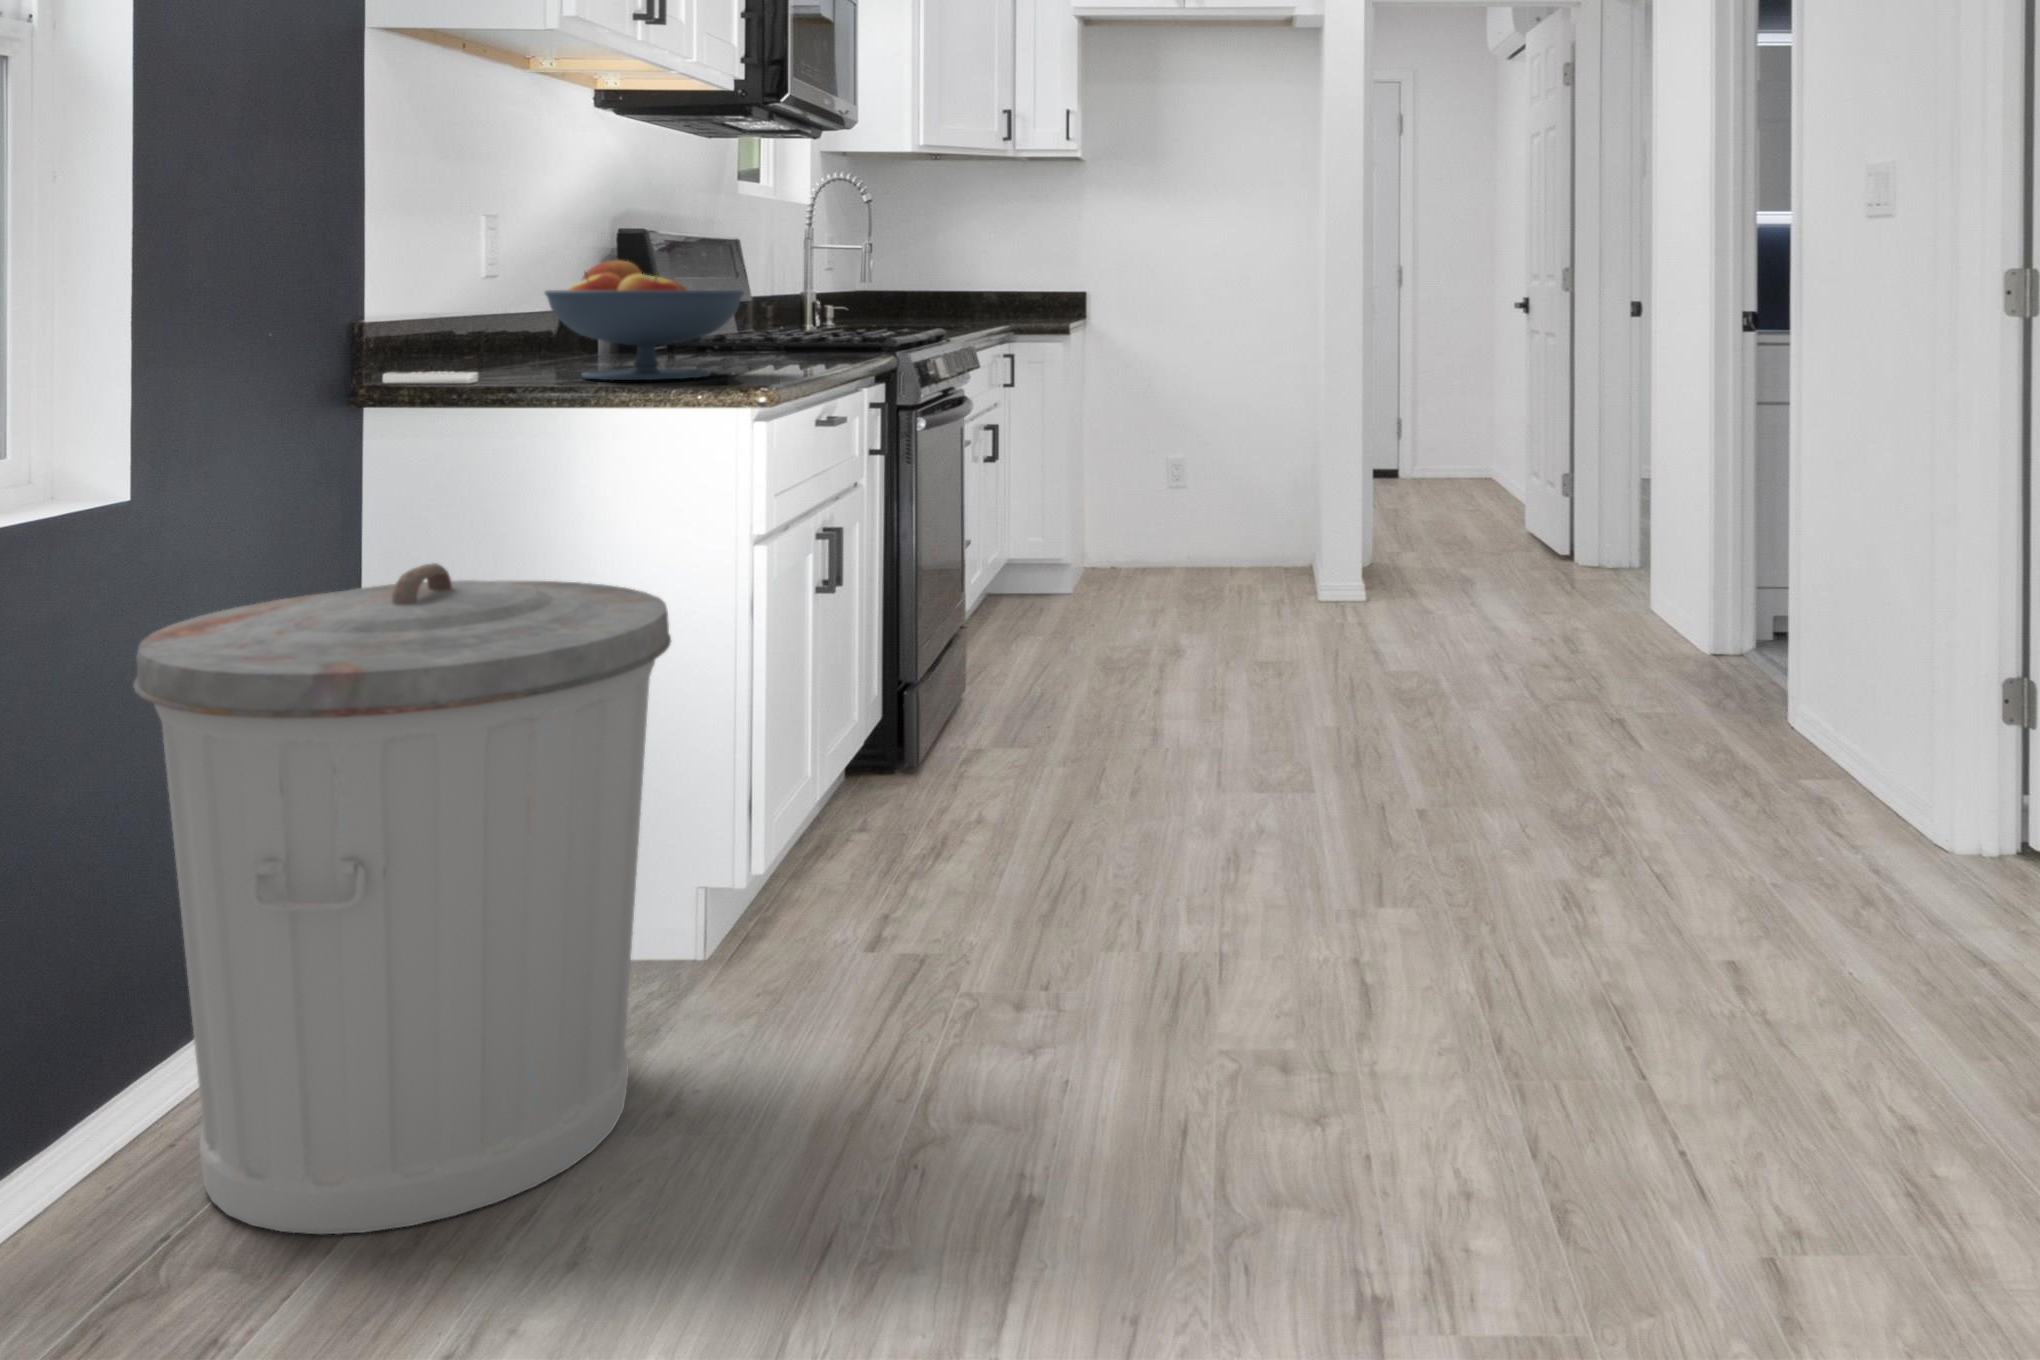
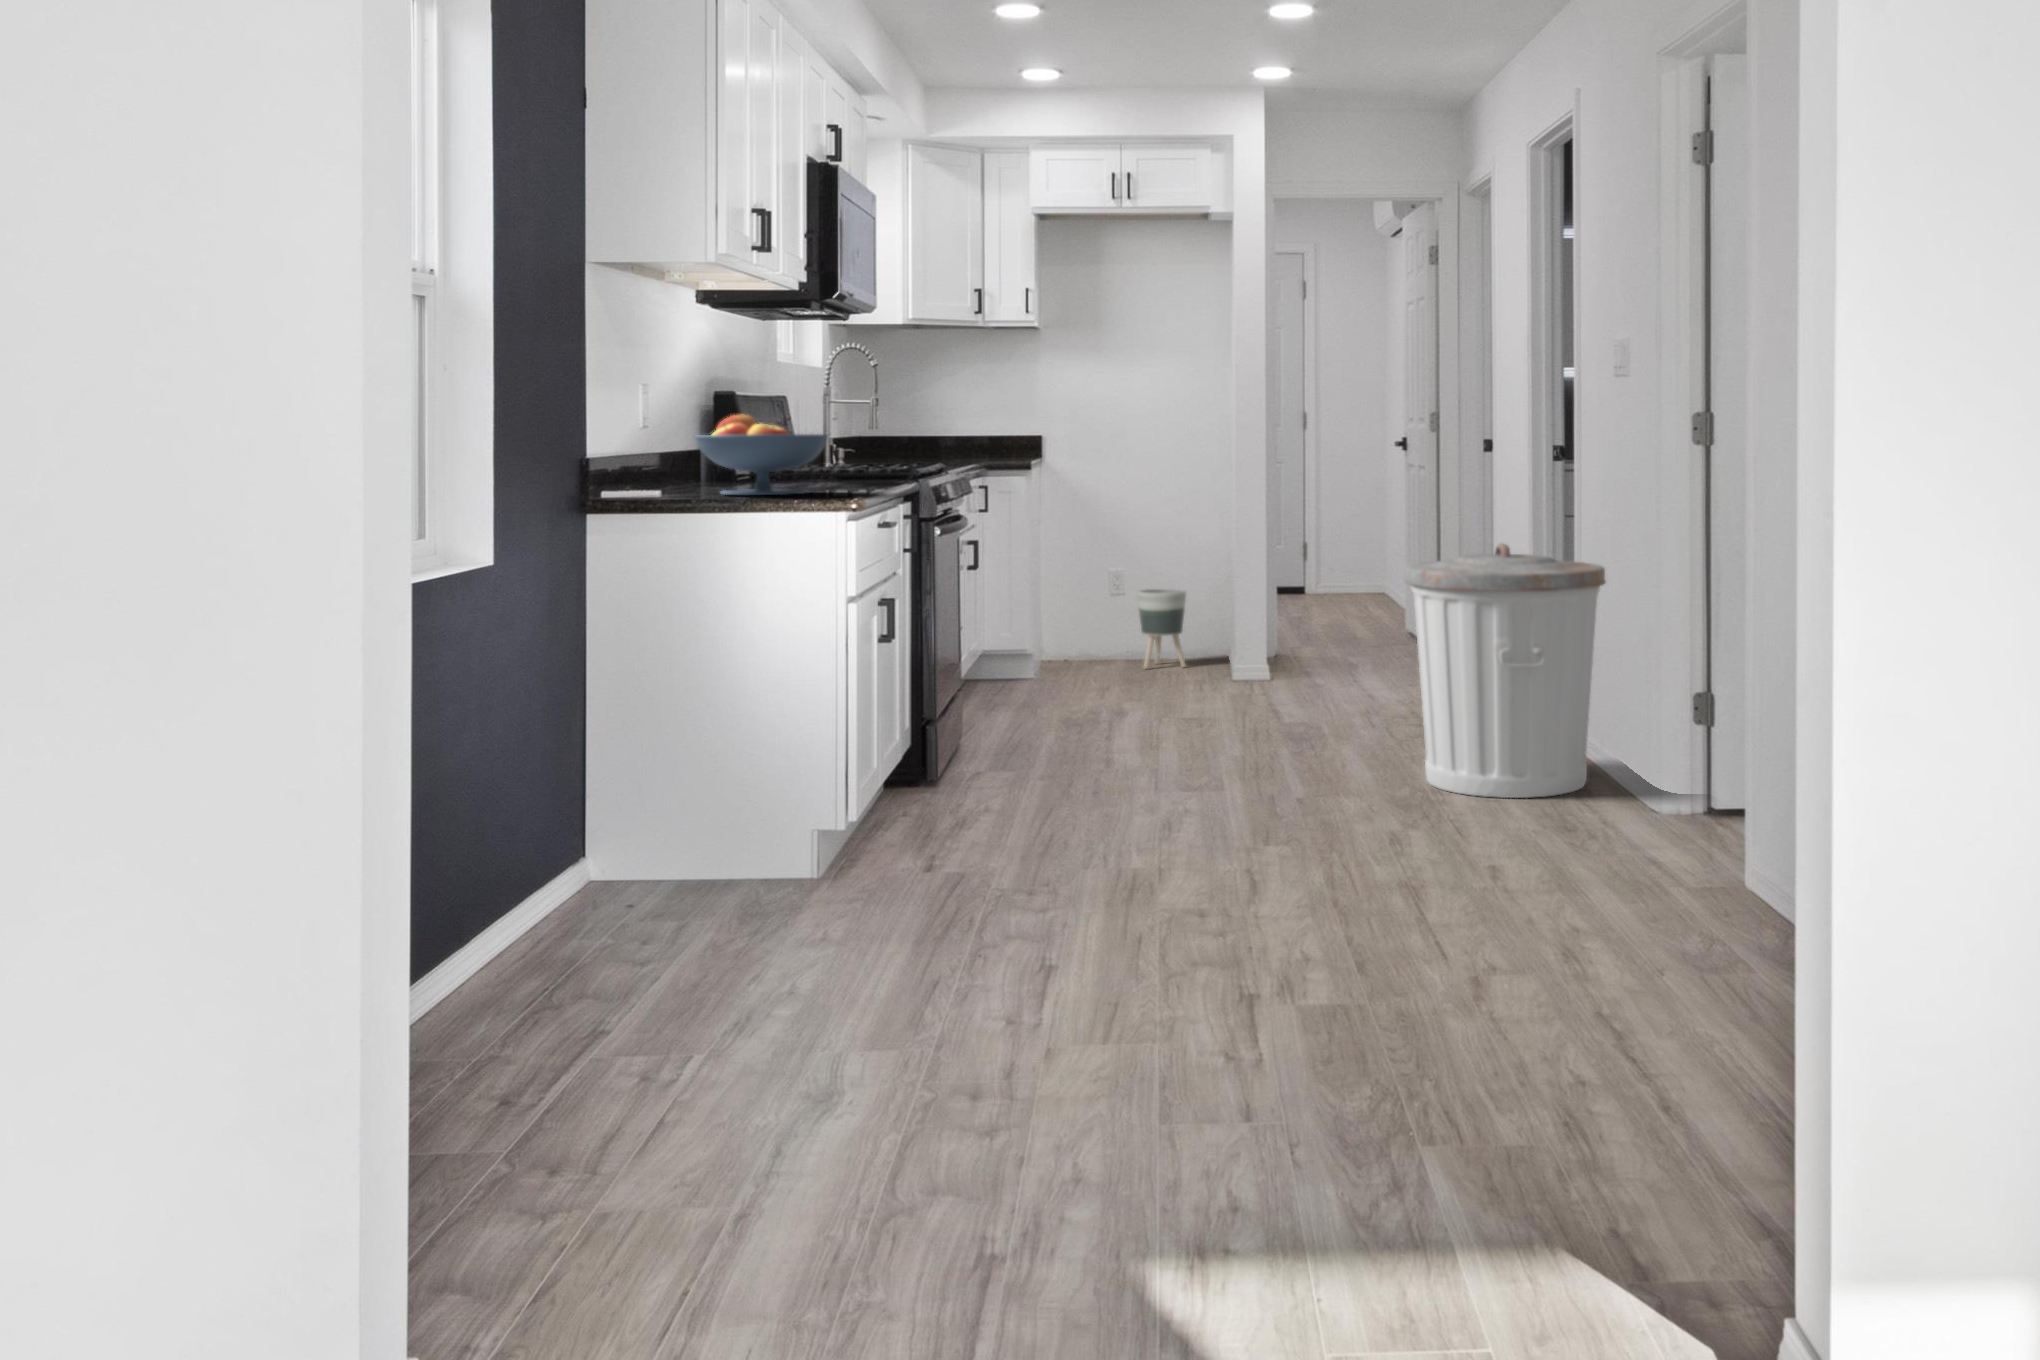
planter: none [1201,480,1262,579] -> present [1137,589,1186,669]
trash can: present [133,563,671,1234] -> present [1405,543,1606,798]

